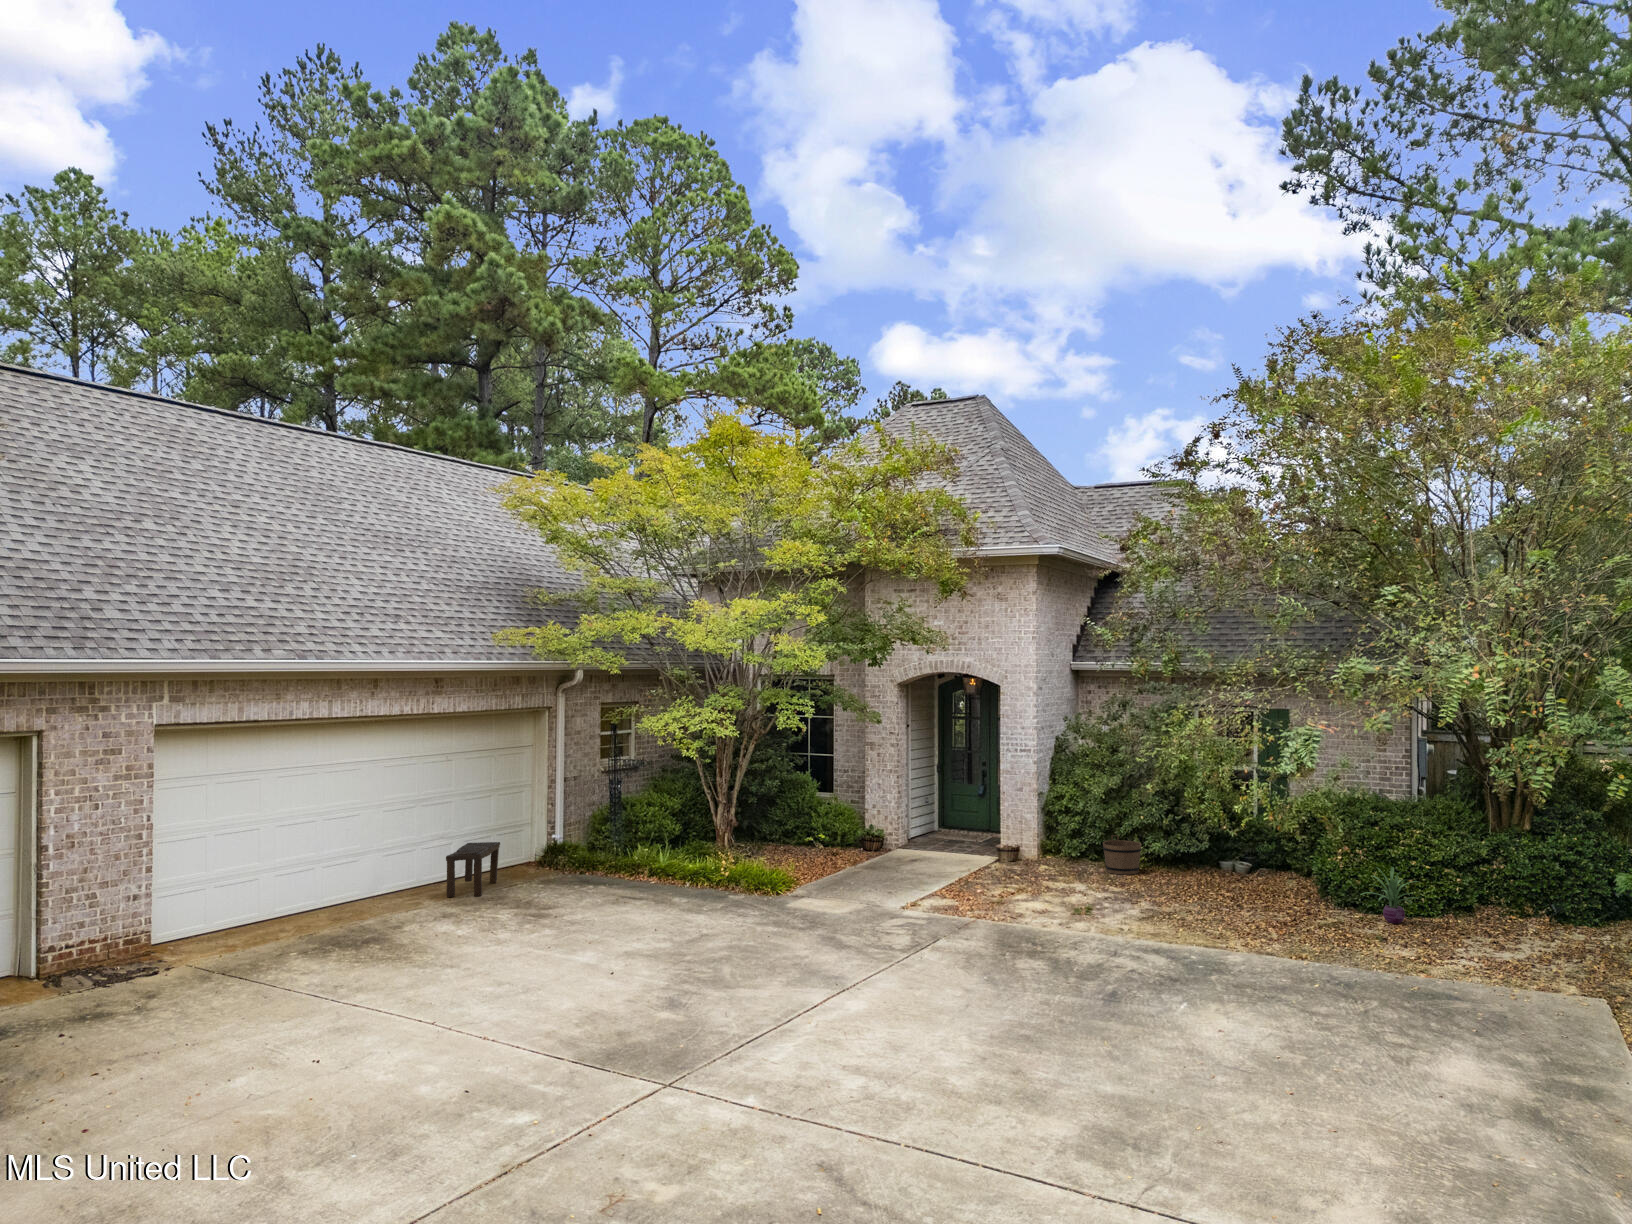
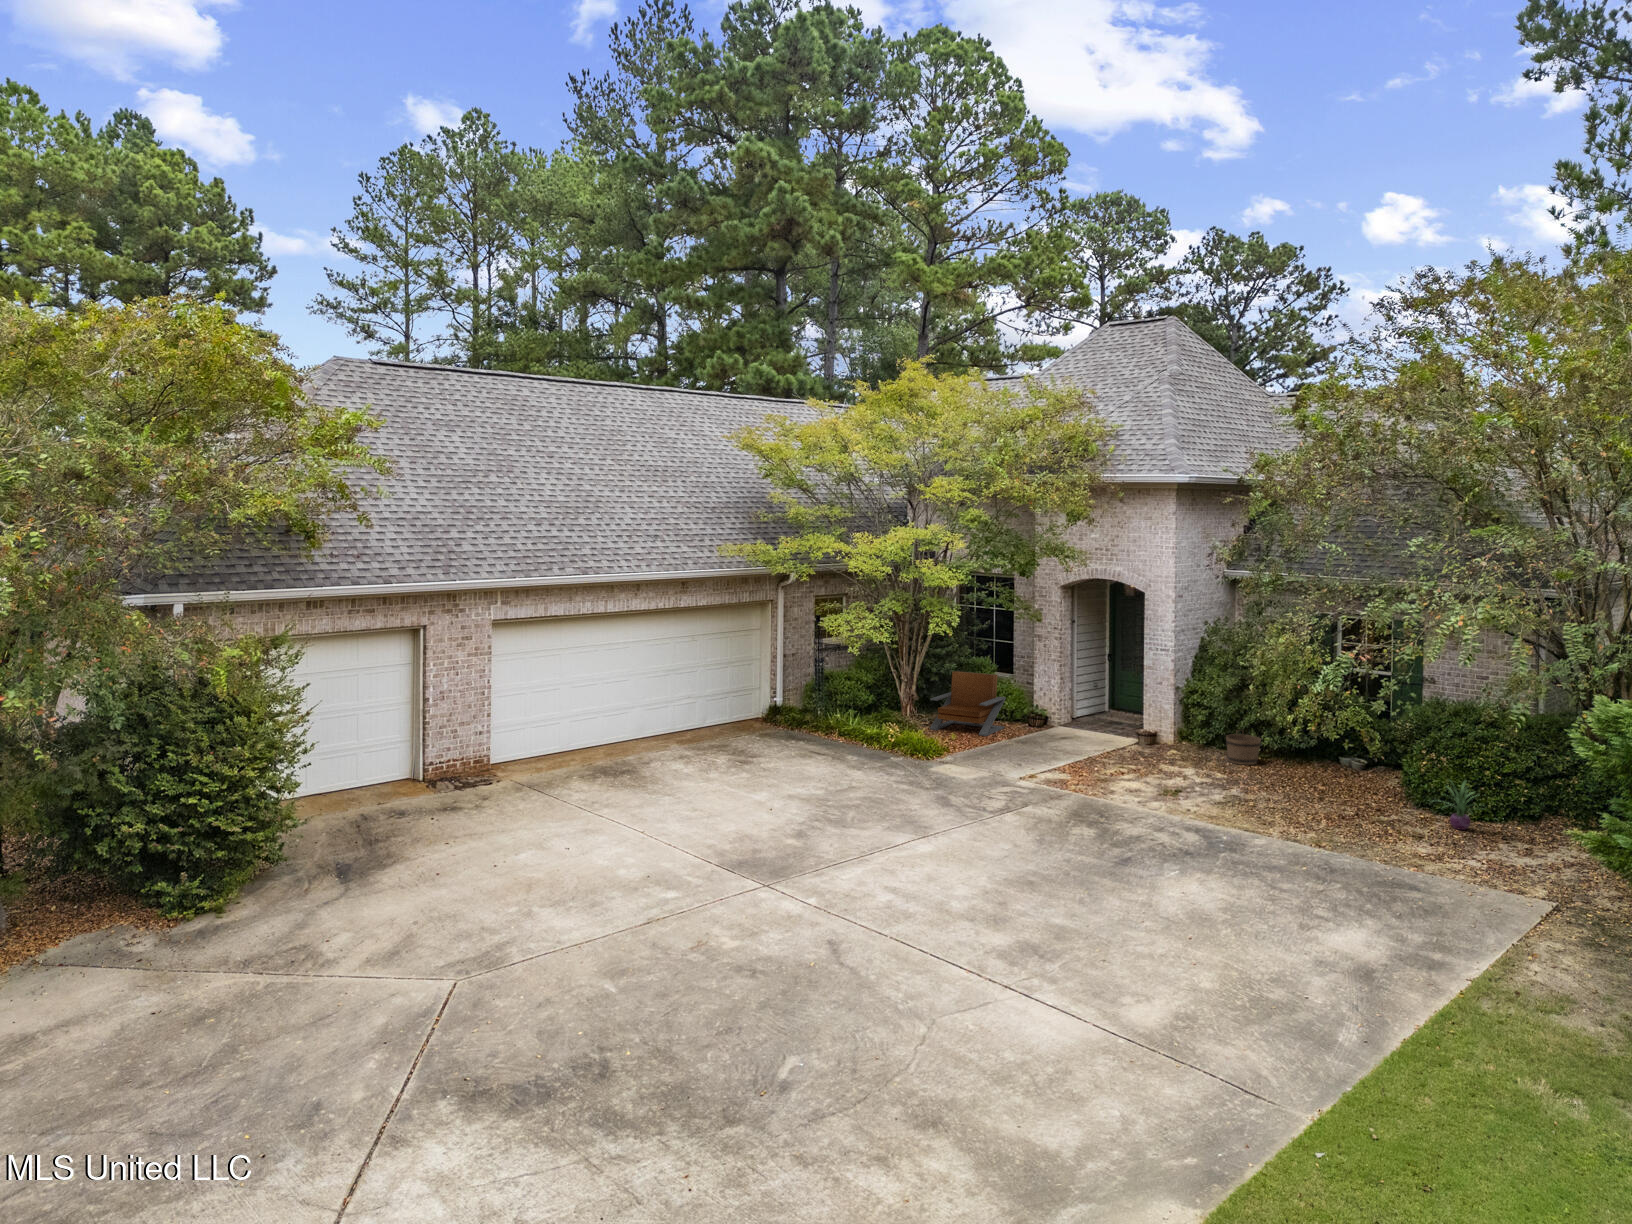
lounge chair: none [751,787,838,864] -> present [930,671,1006,736]
bench: present [446,842,500,897] -> none [691,704,734,745]

